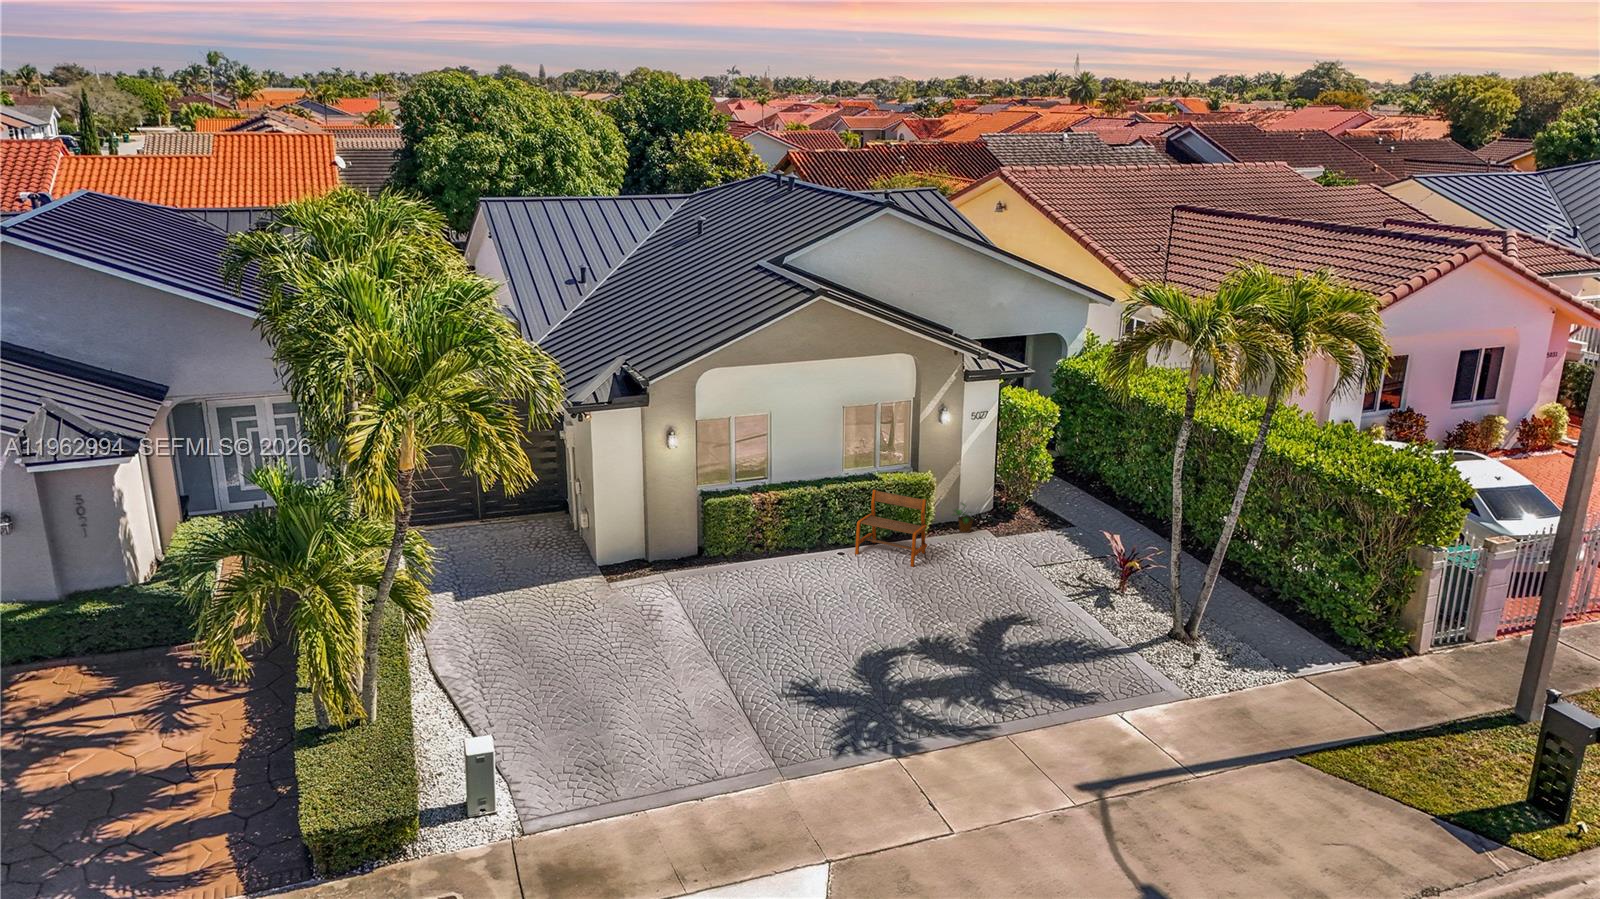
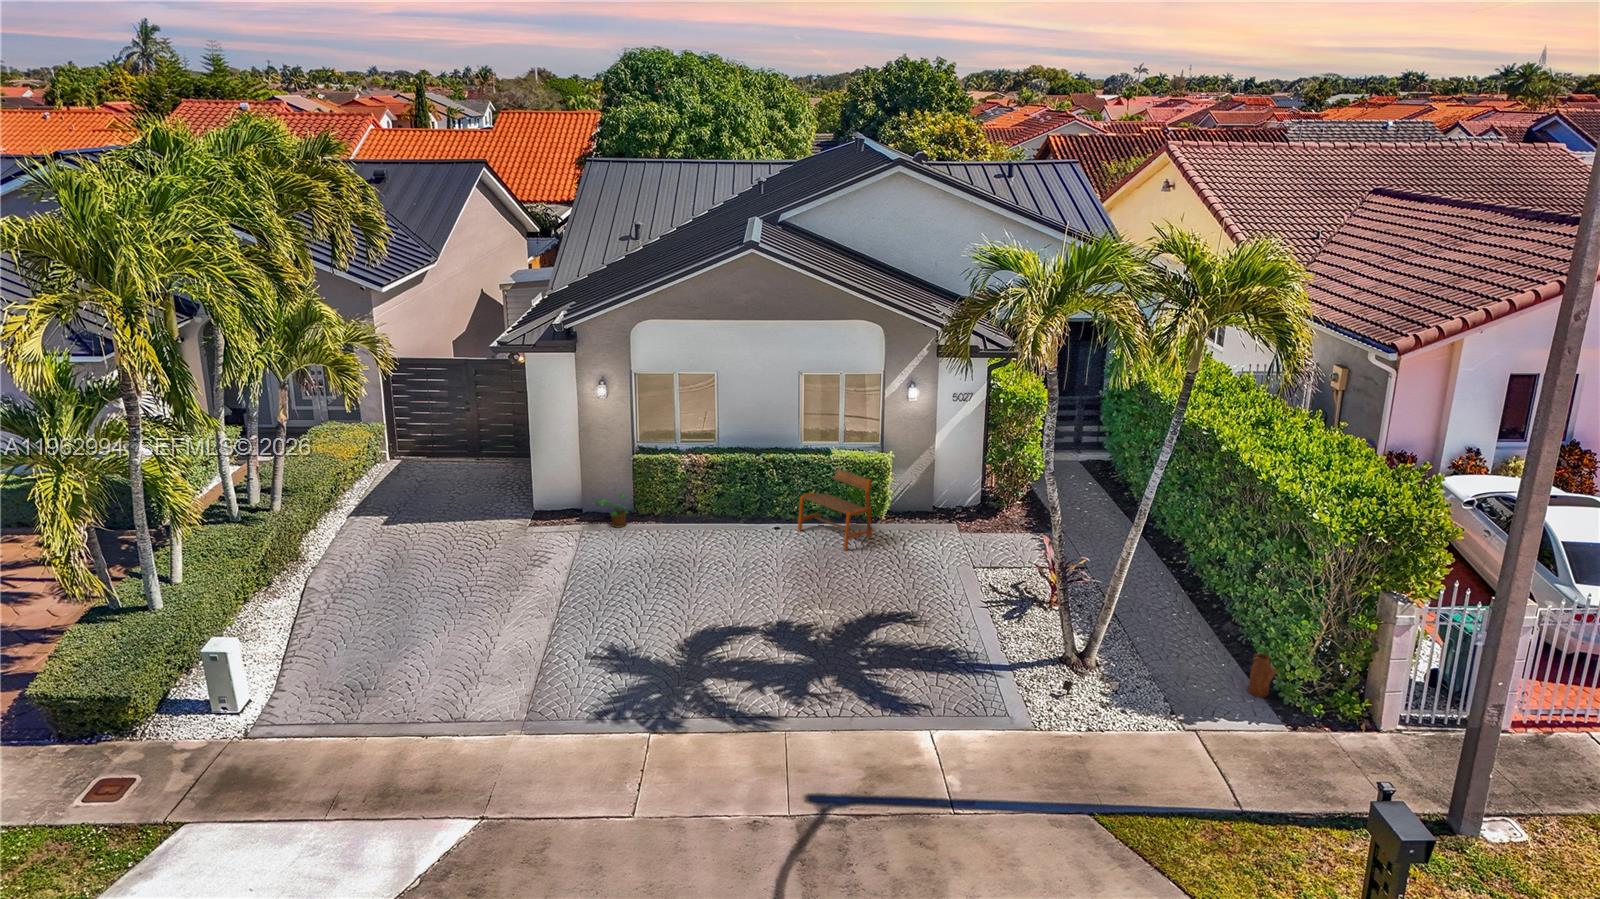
potted plant: present [952,503,974,533] -> present [596,494,628,528]
watering can: none [1312,608,1344,643] -> present [1248,653,1279,697]

